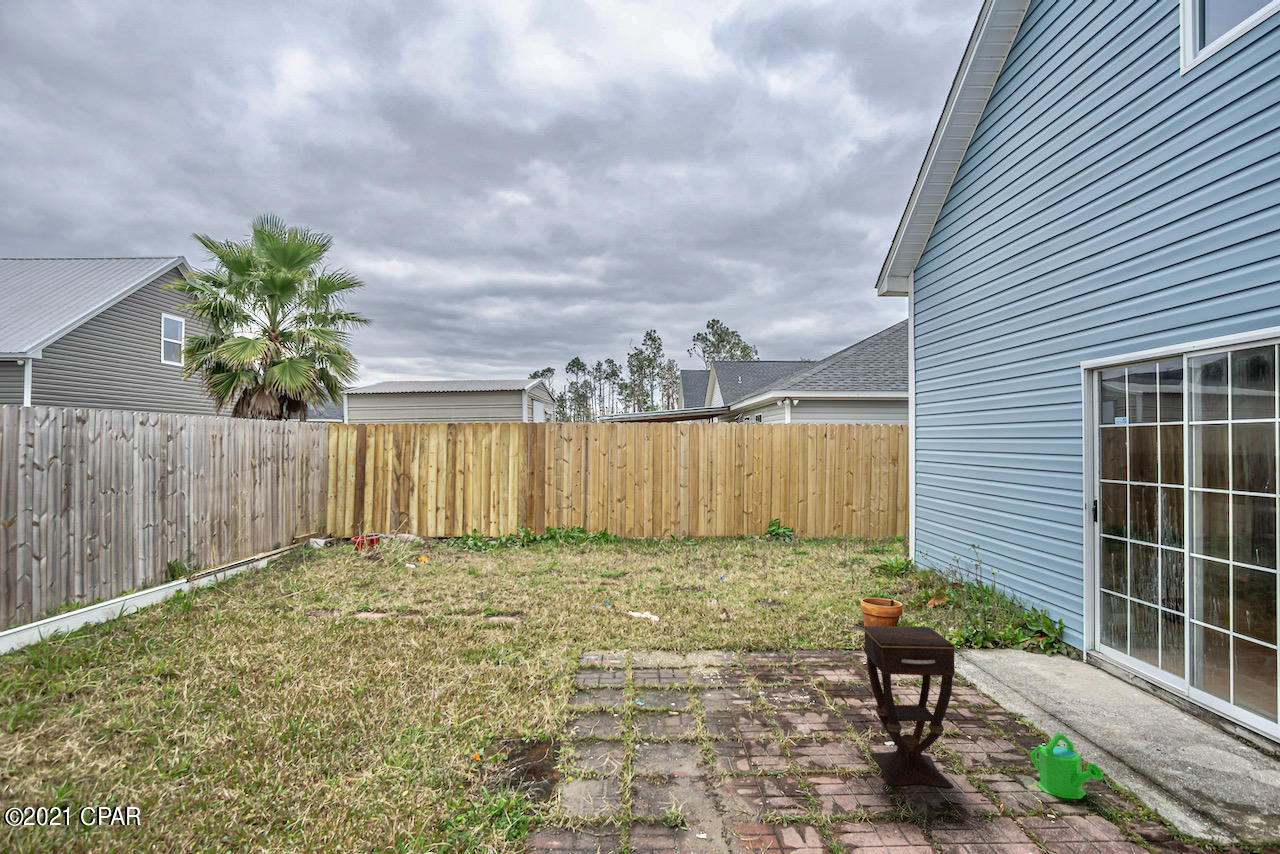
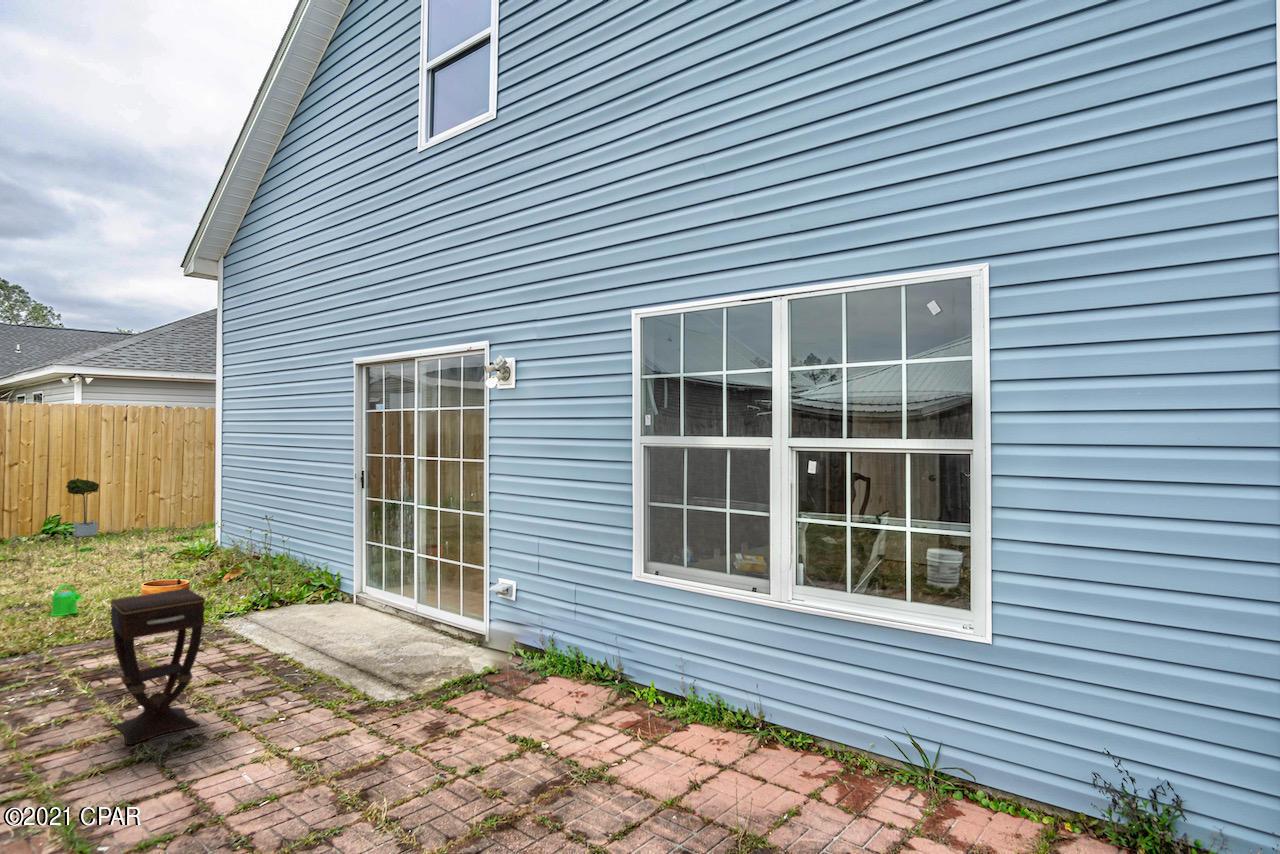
potted tree: none [786,488,808,539] -> present [66,478,99,537]
watering can: present [1030,733,1103,799] -> present [50,584,82,616]

